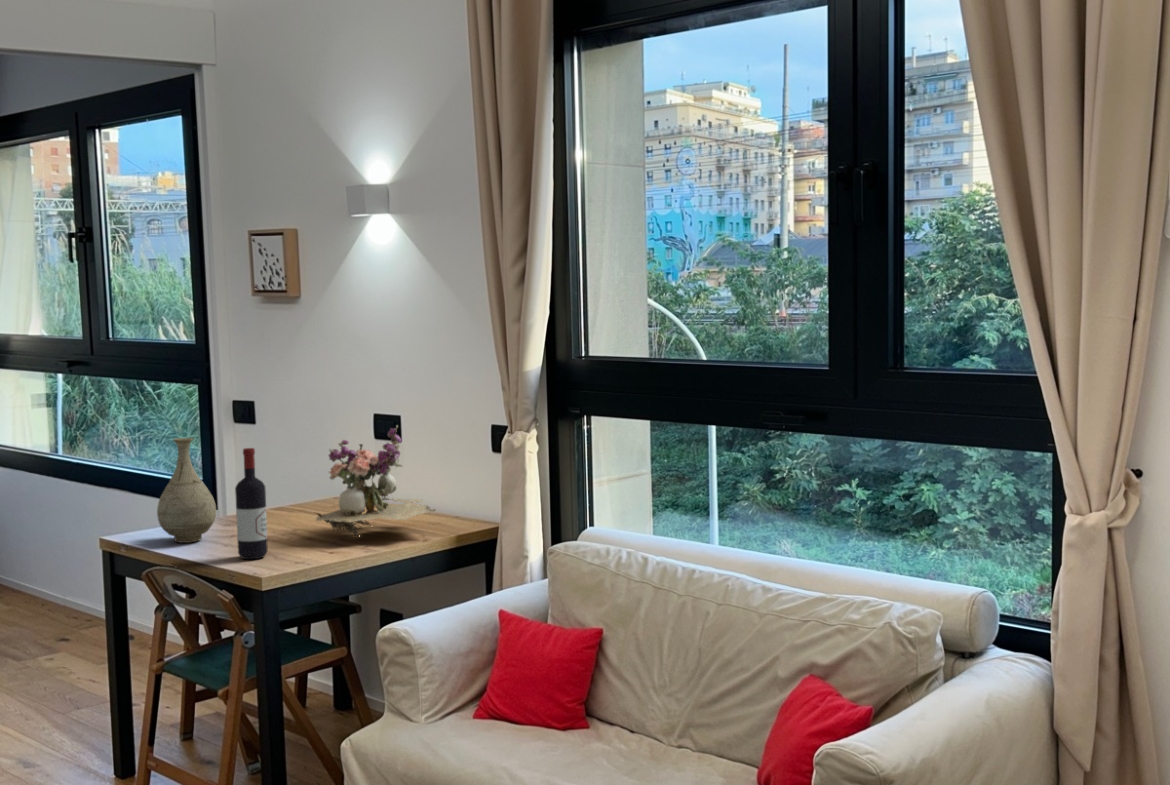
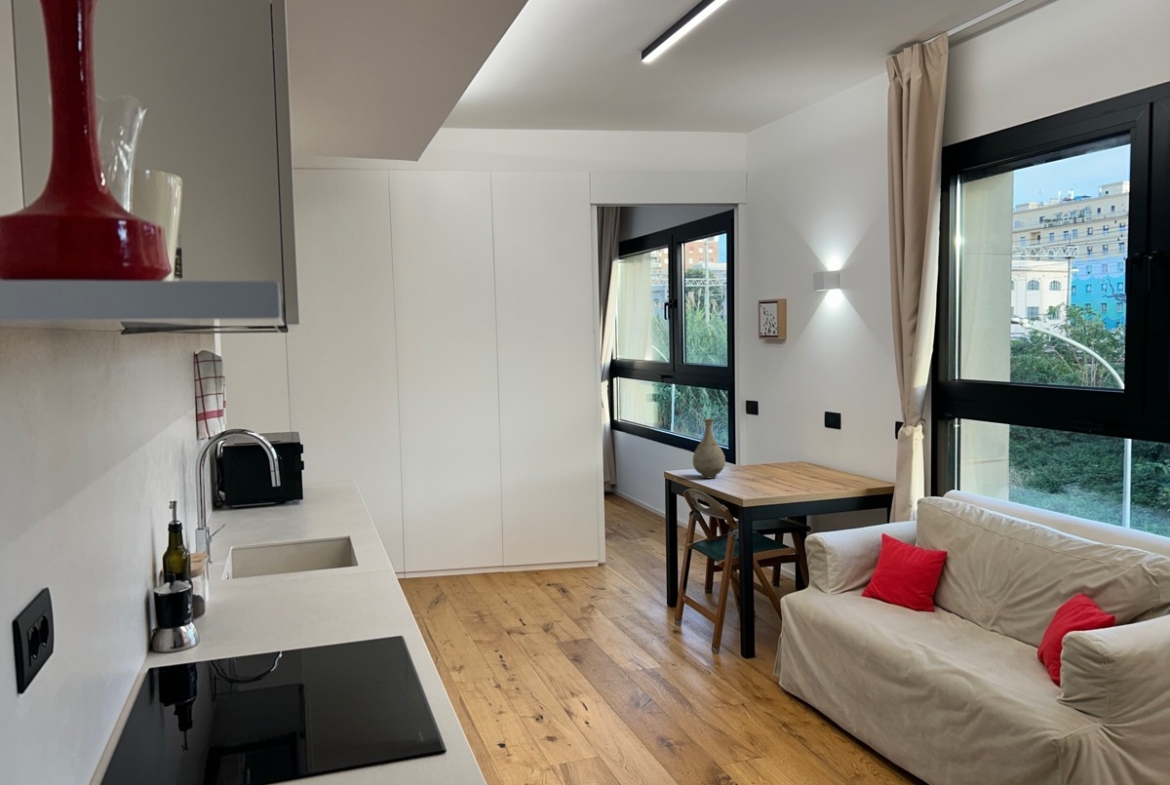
flower arrangement: present [316,426,435,535] -> none [780,419,856,484]
wine bottle: present [235,448,268,559] -> none [734,426,751,490]

